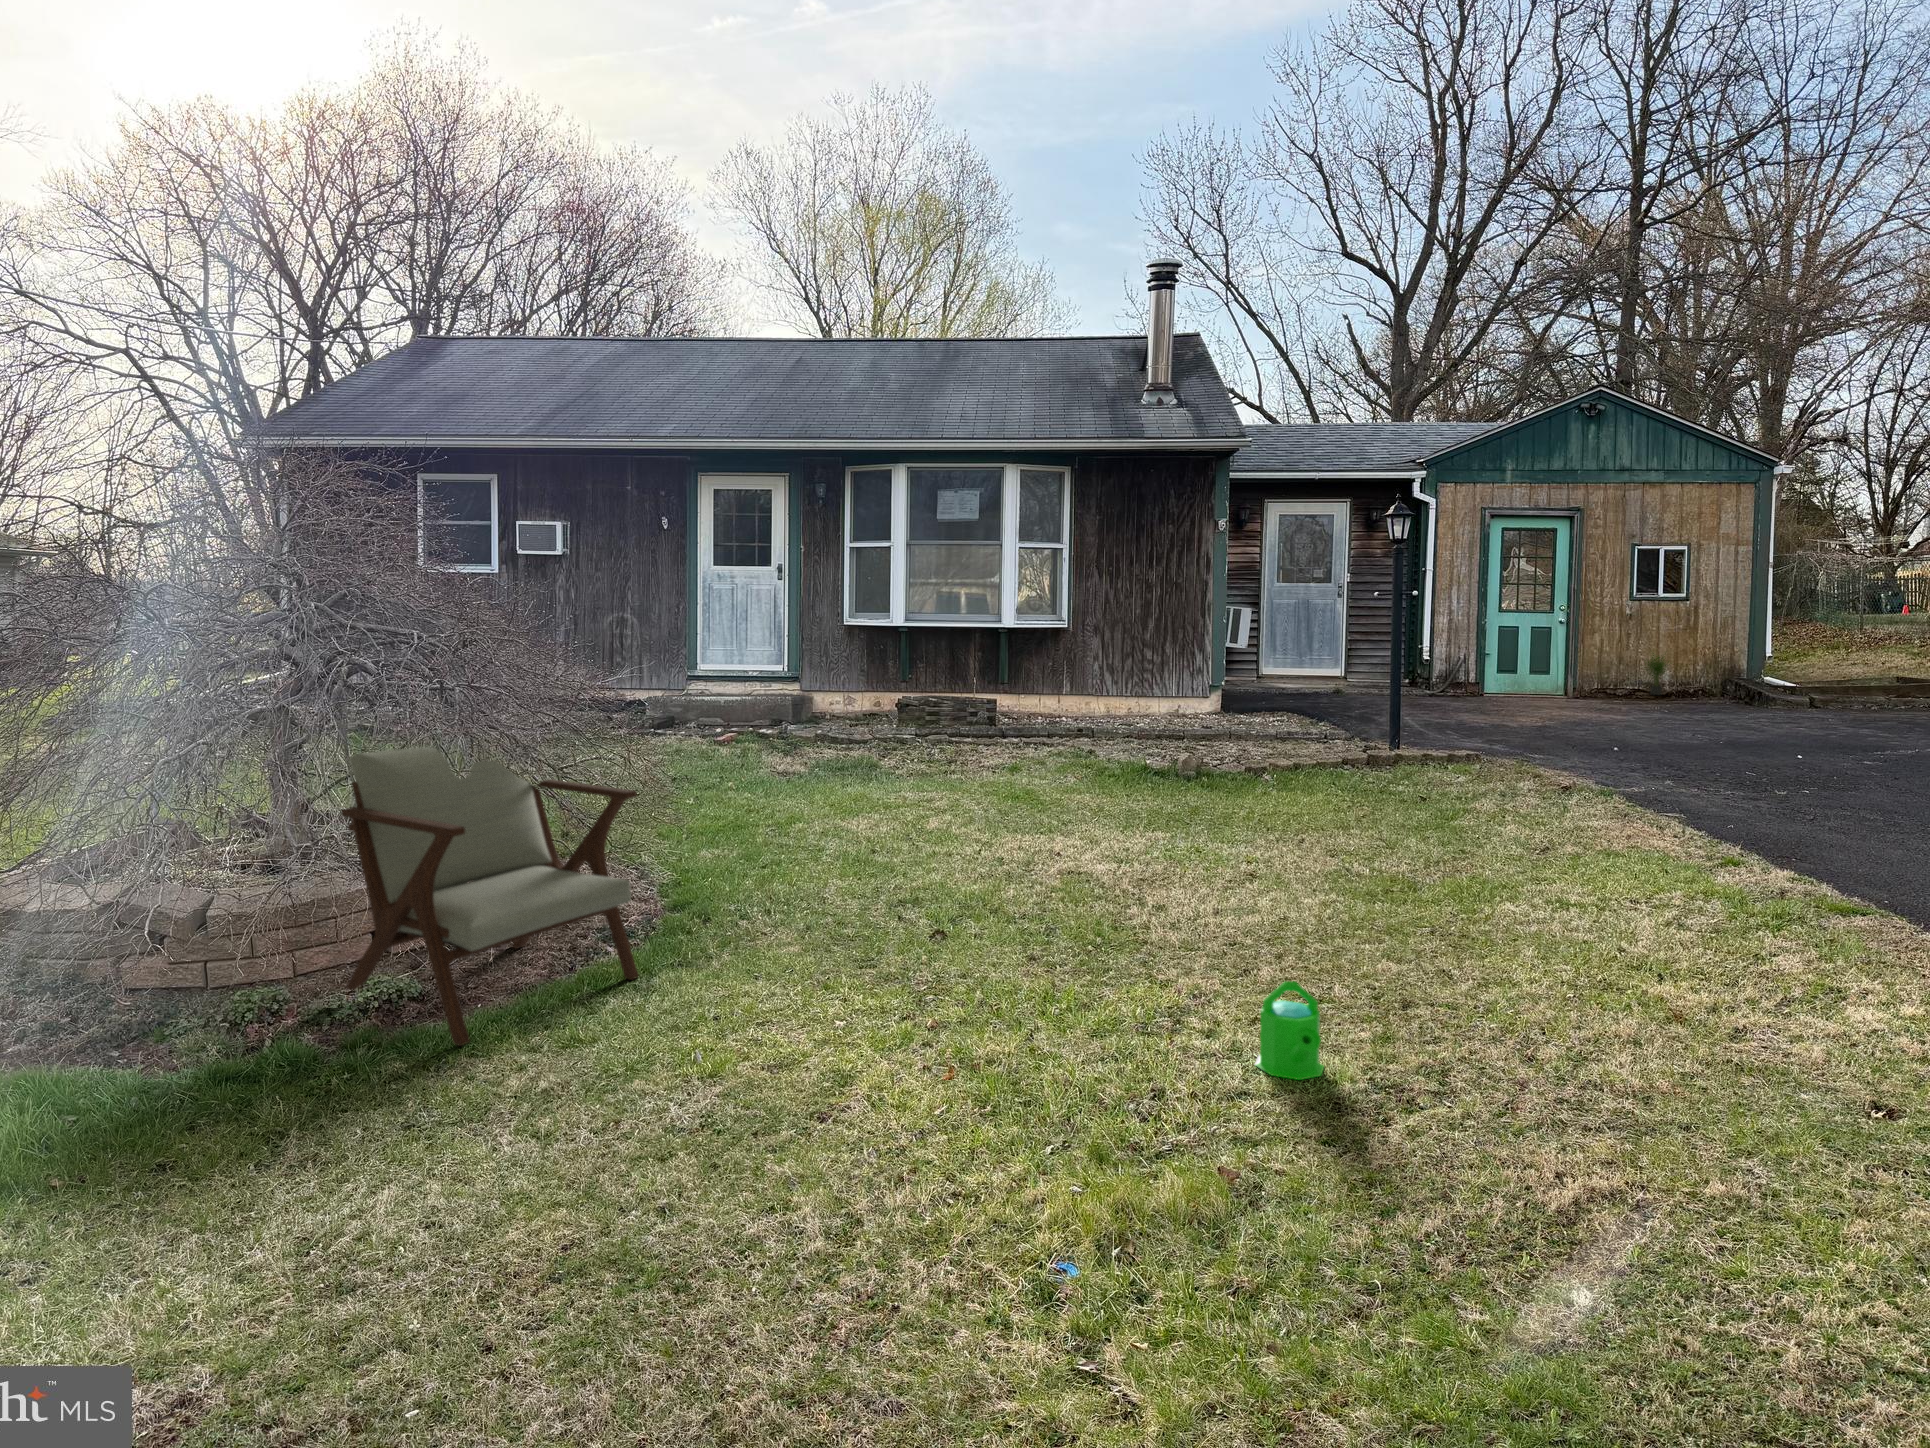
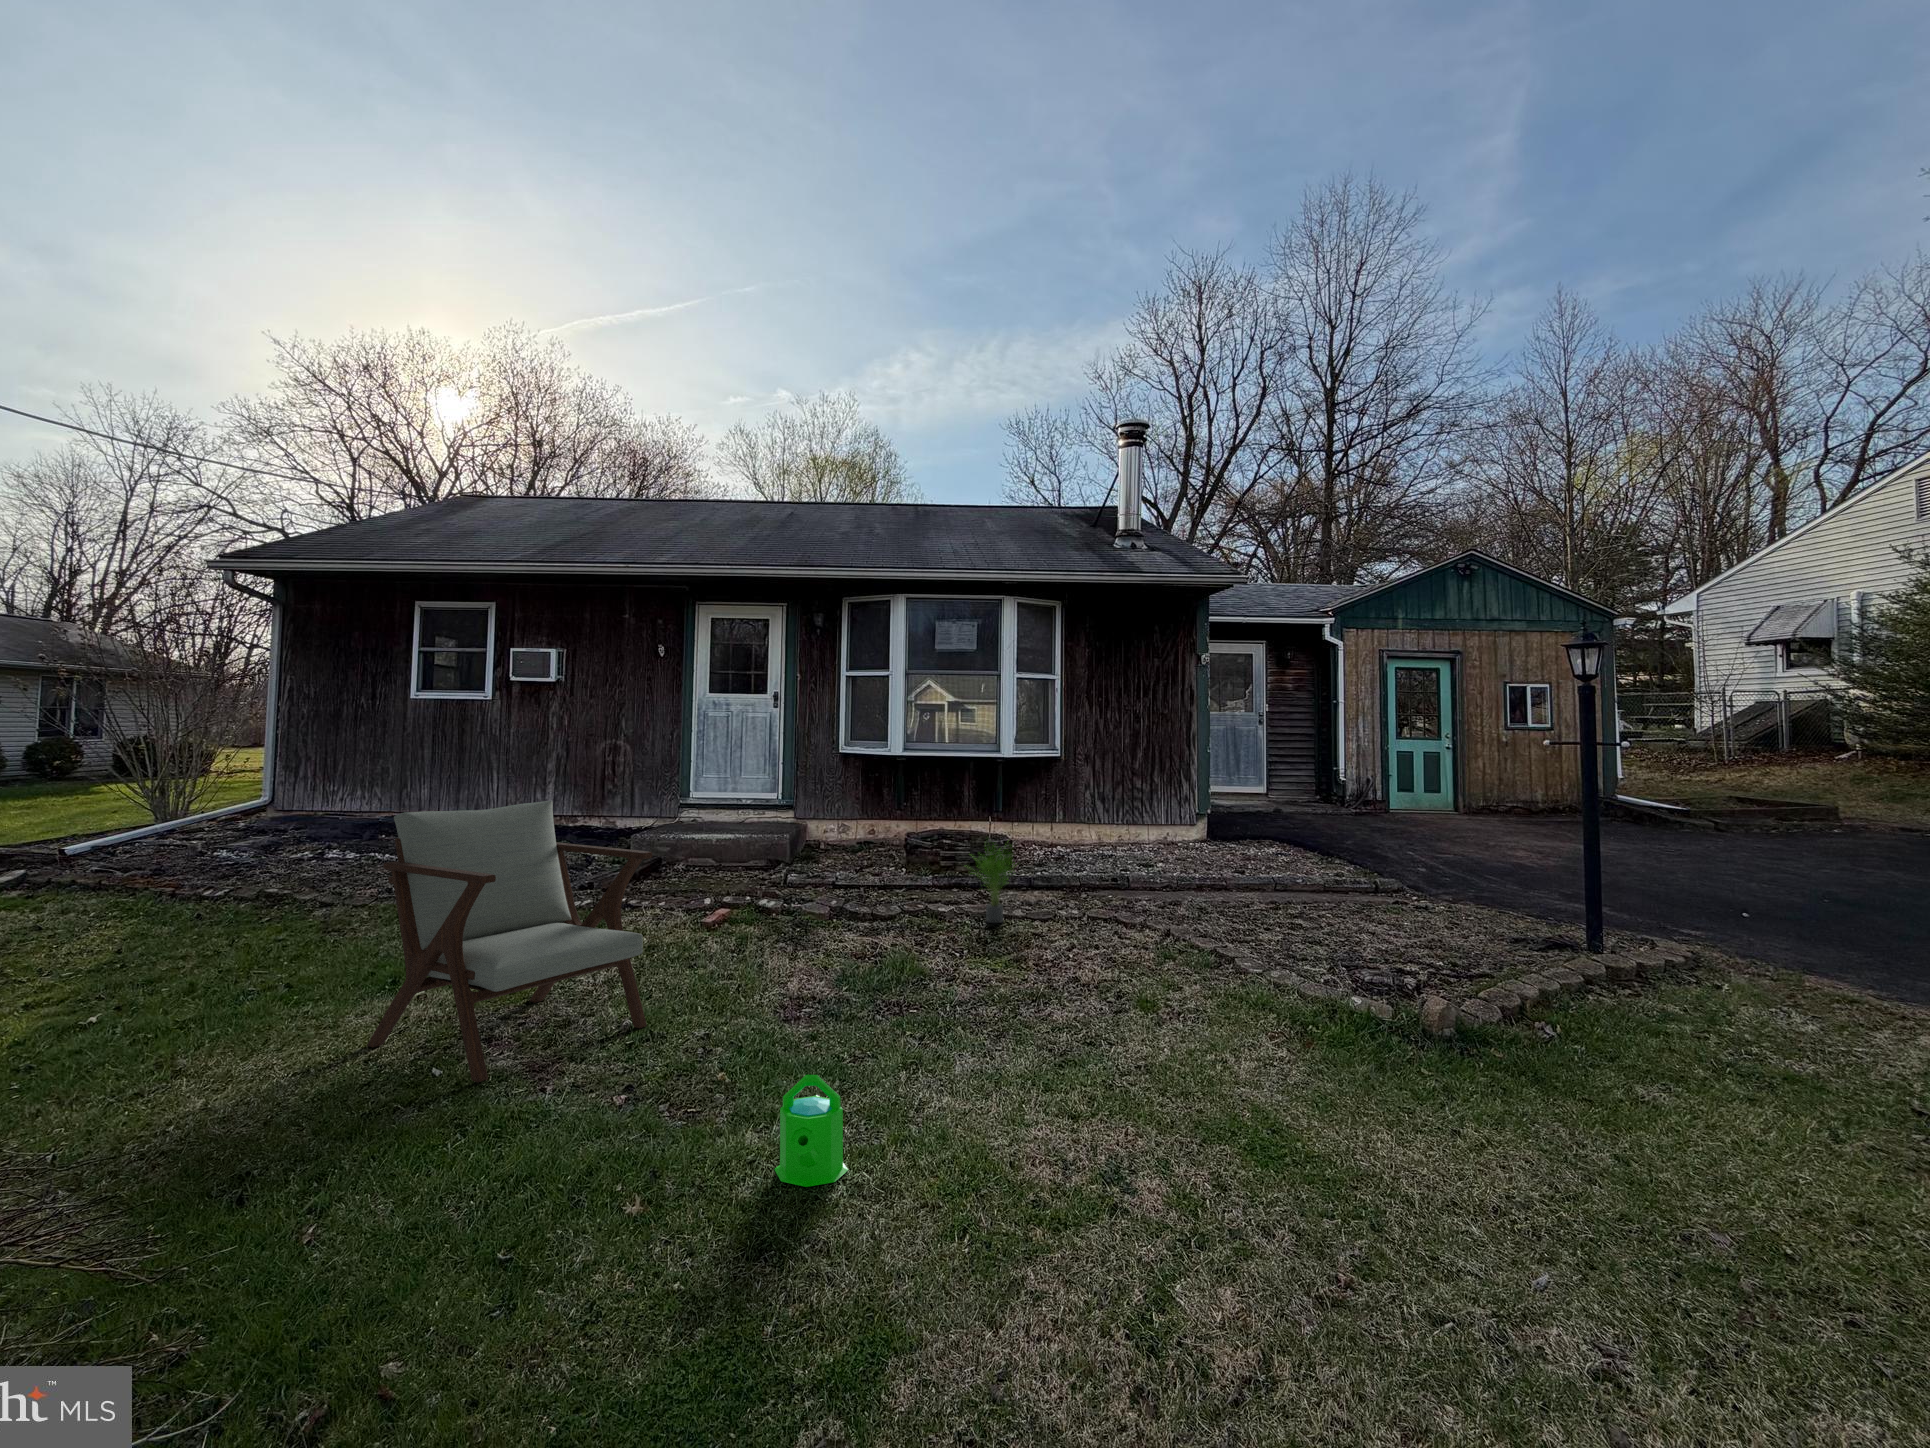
potted plant: present [1647,653,1670,695] -> present [974,844,1012,923]
watering can: present [1255,981,1324,1080] -> present [775,1075,848,1187]

